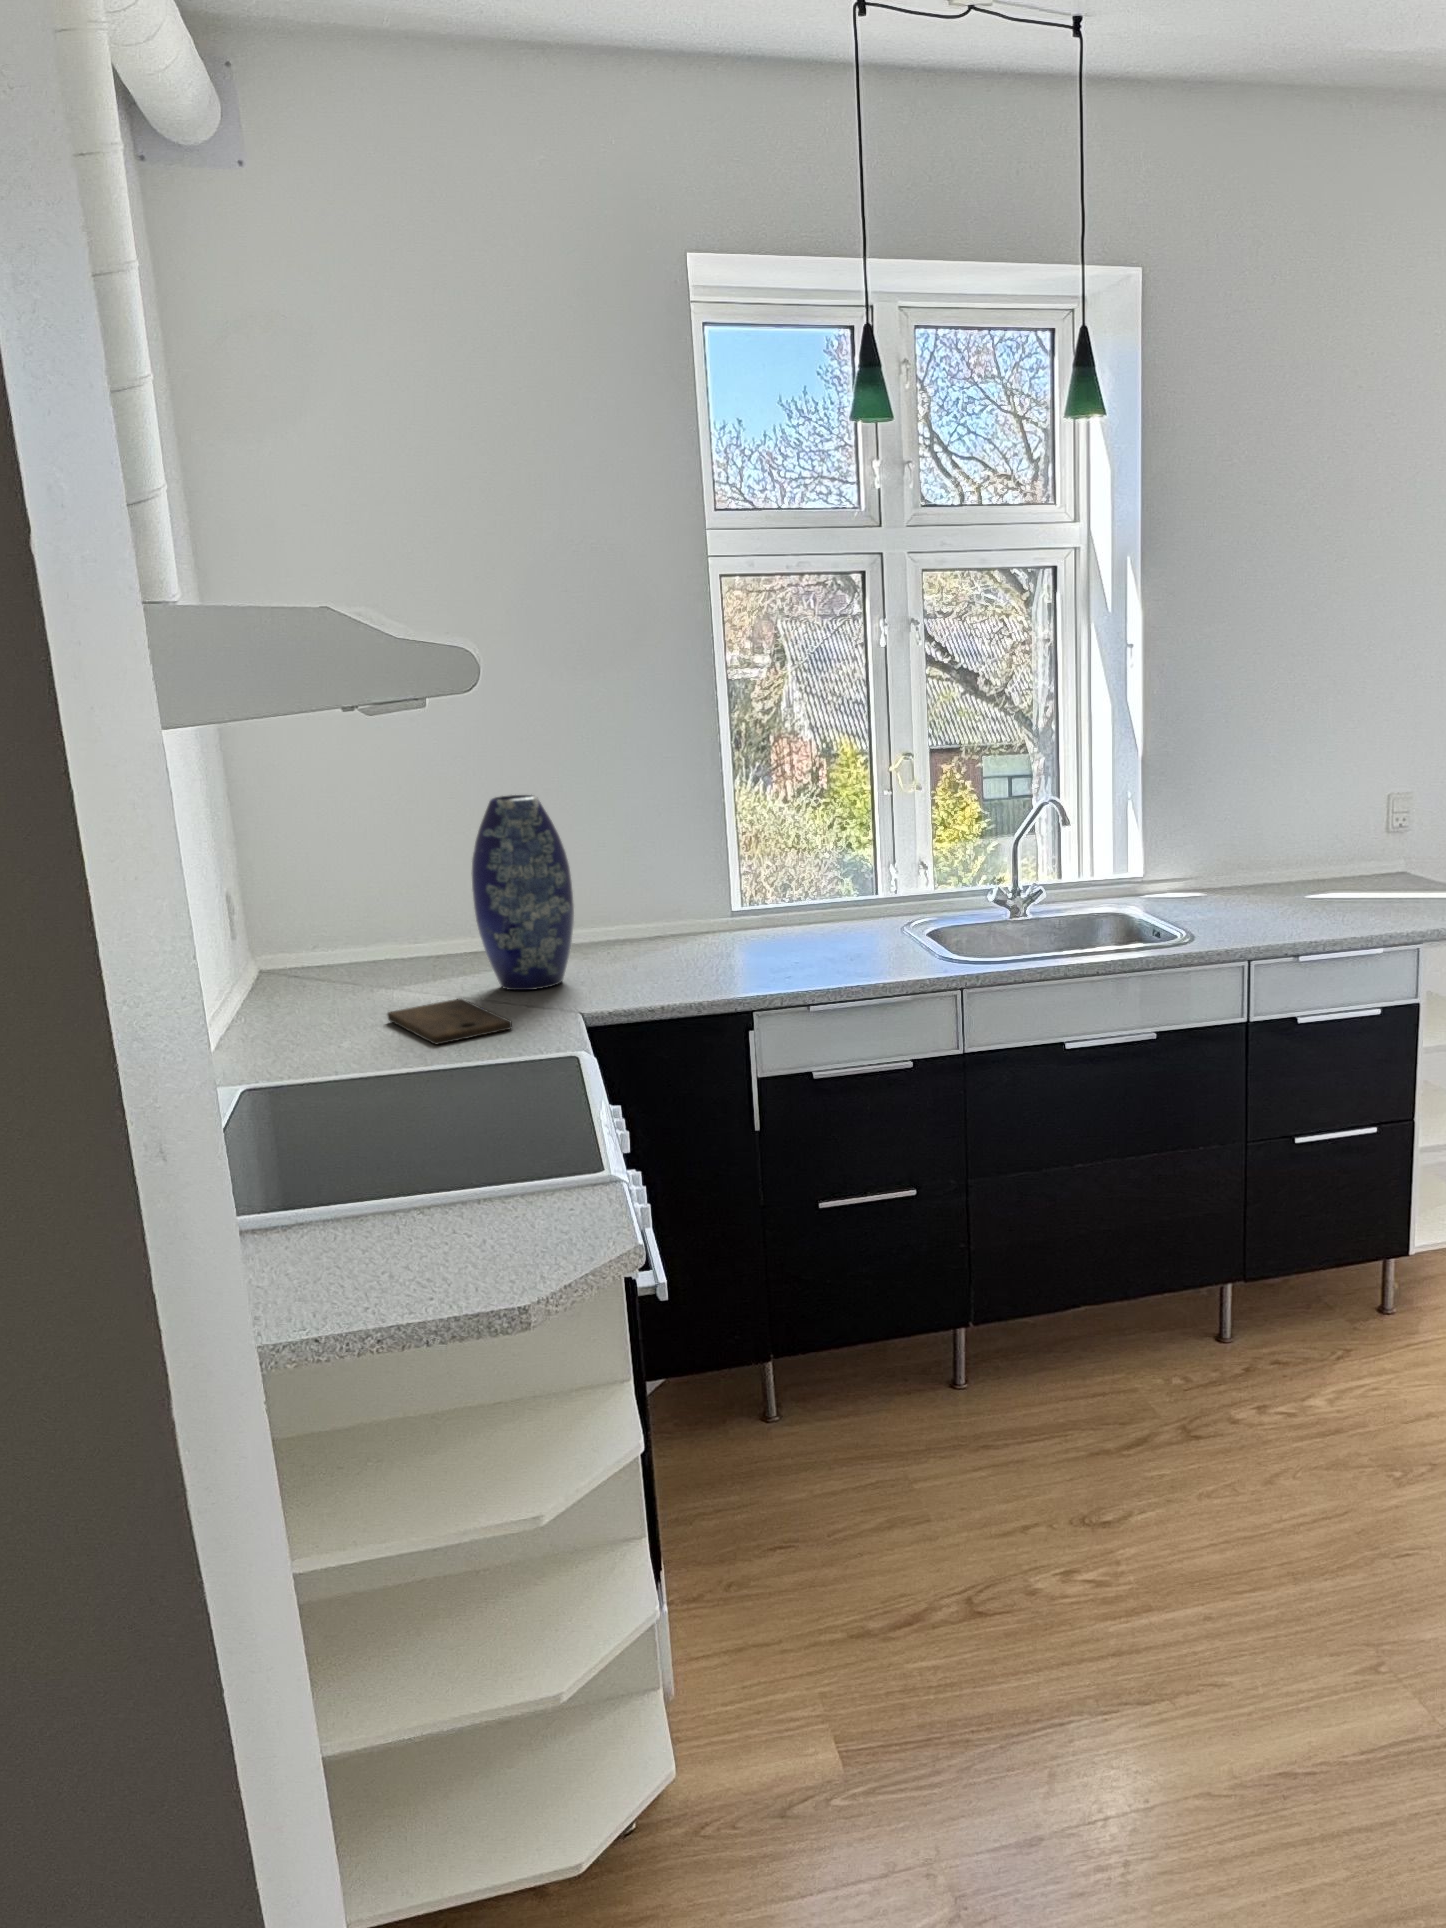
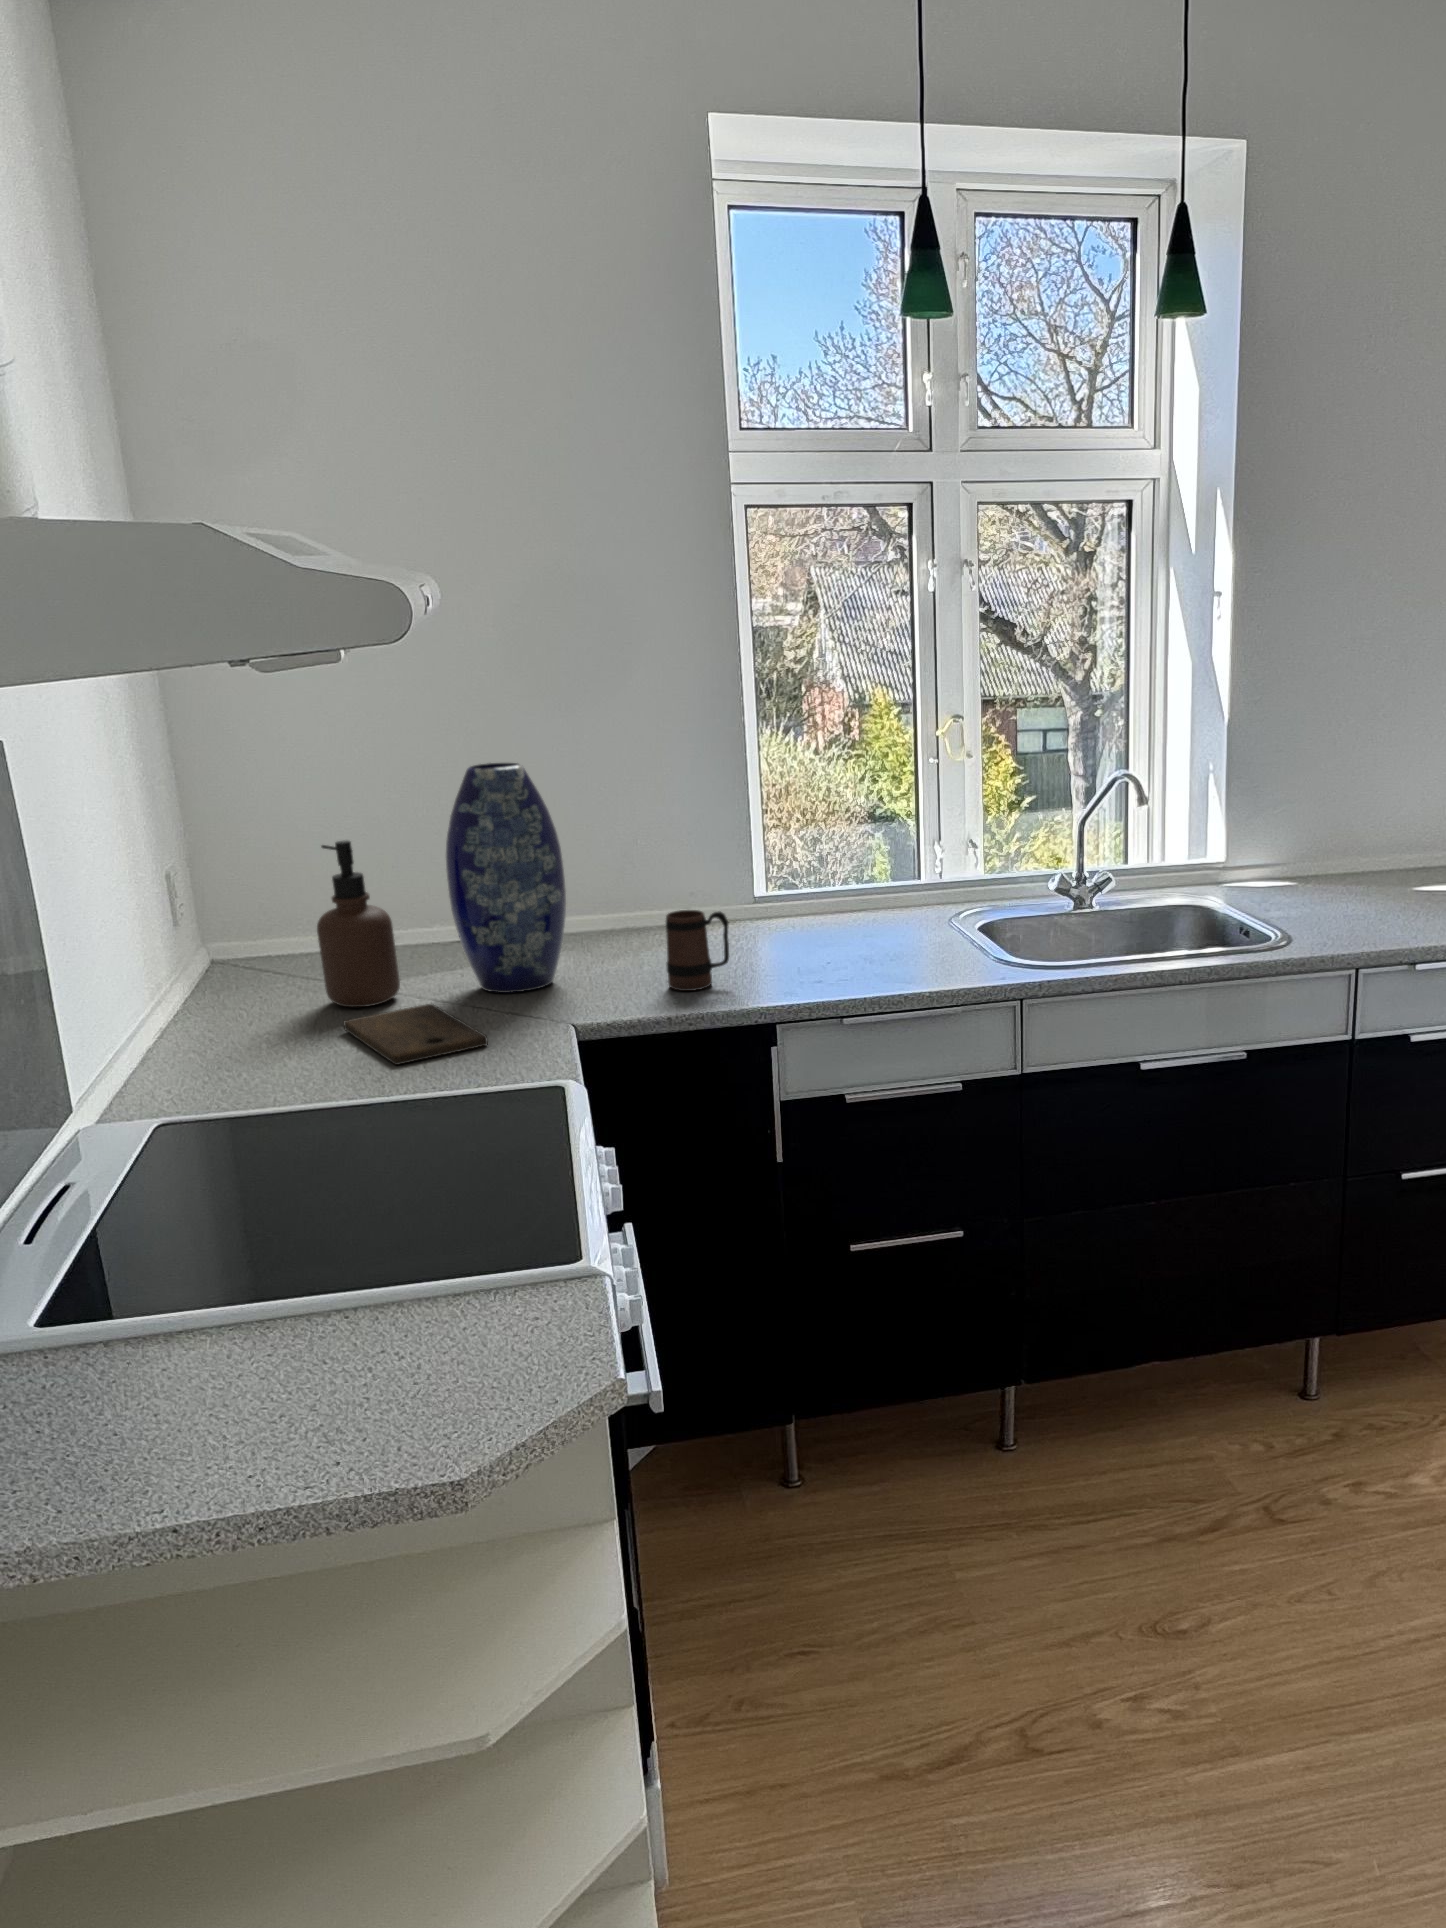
soap dispenser: none [362,862,432,1004] -> present [317,841,400,1007]
mug: none [660,917,714,986] -> present [666,910,729,991]

